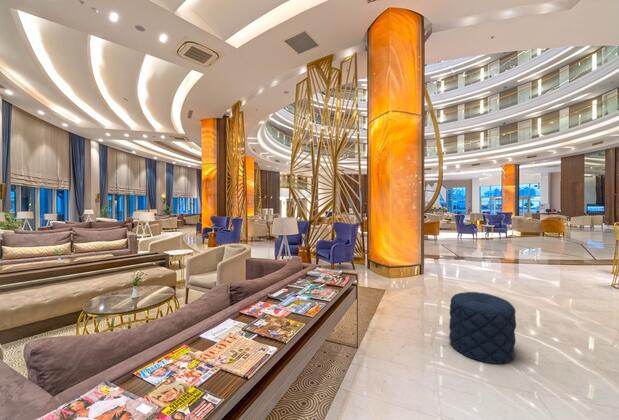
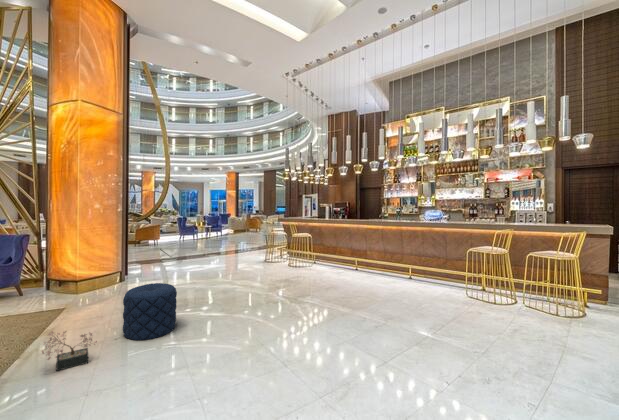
decorative plant: none [388,323,434,369] -> present [42,331,97,371]

